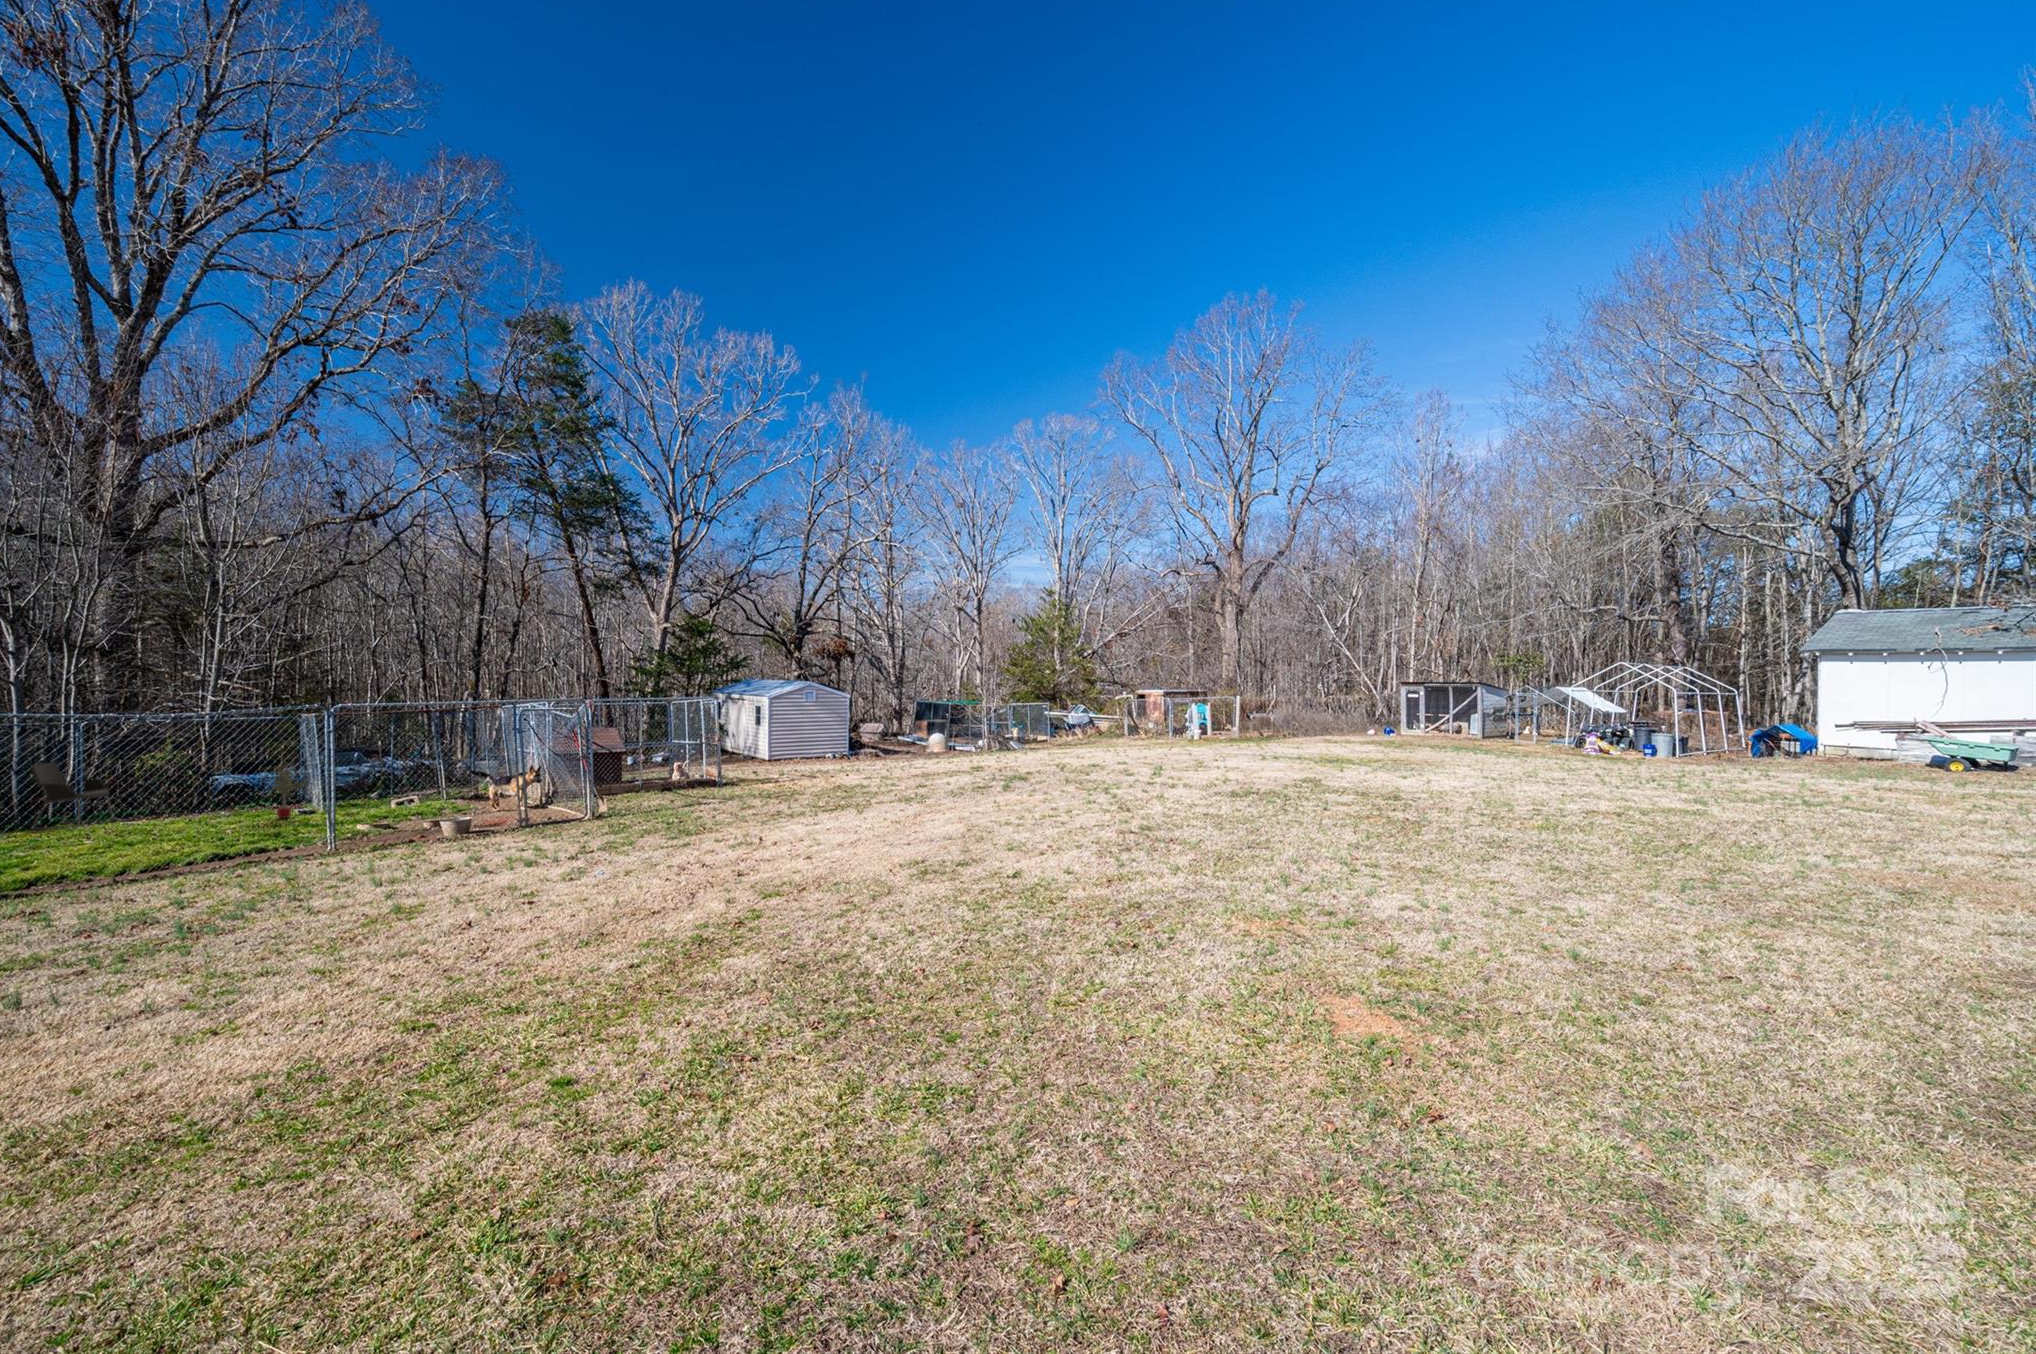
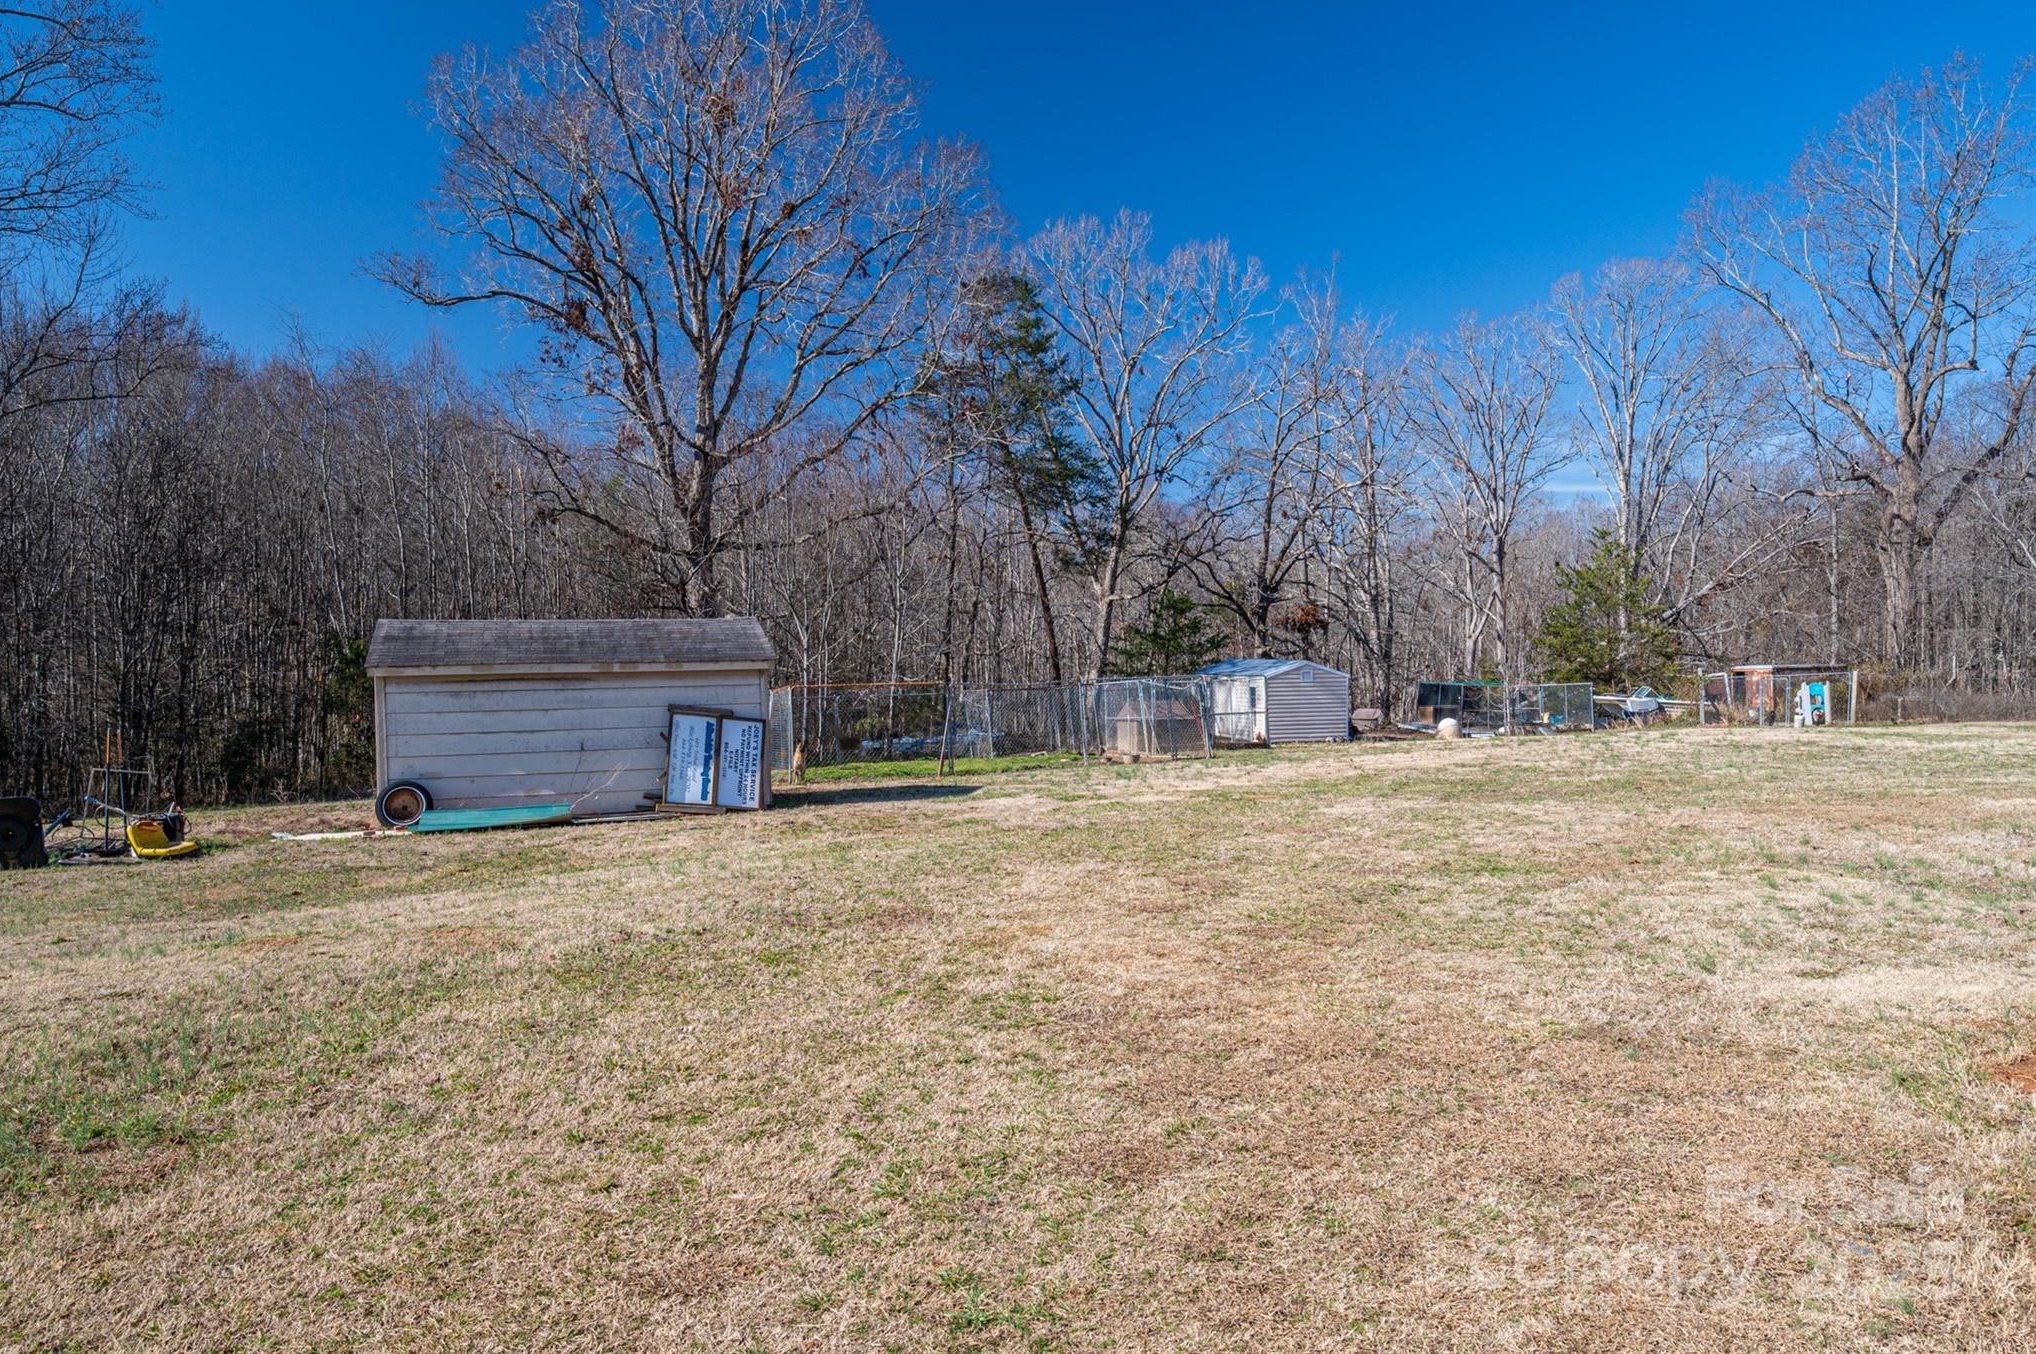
potted tree: present [272,764,307,819] -> none [965,726,987,767]

